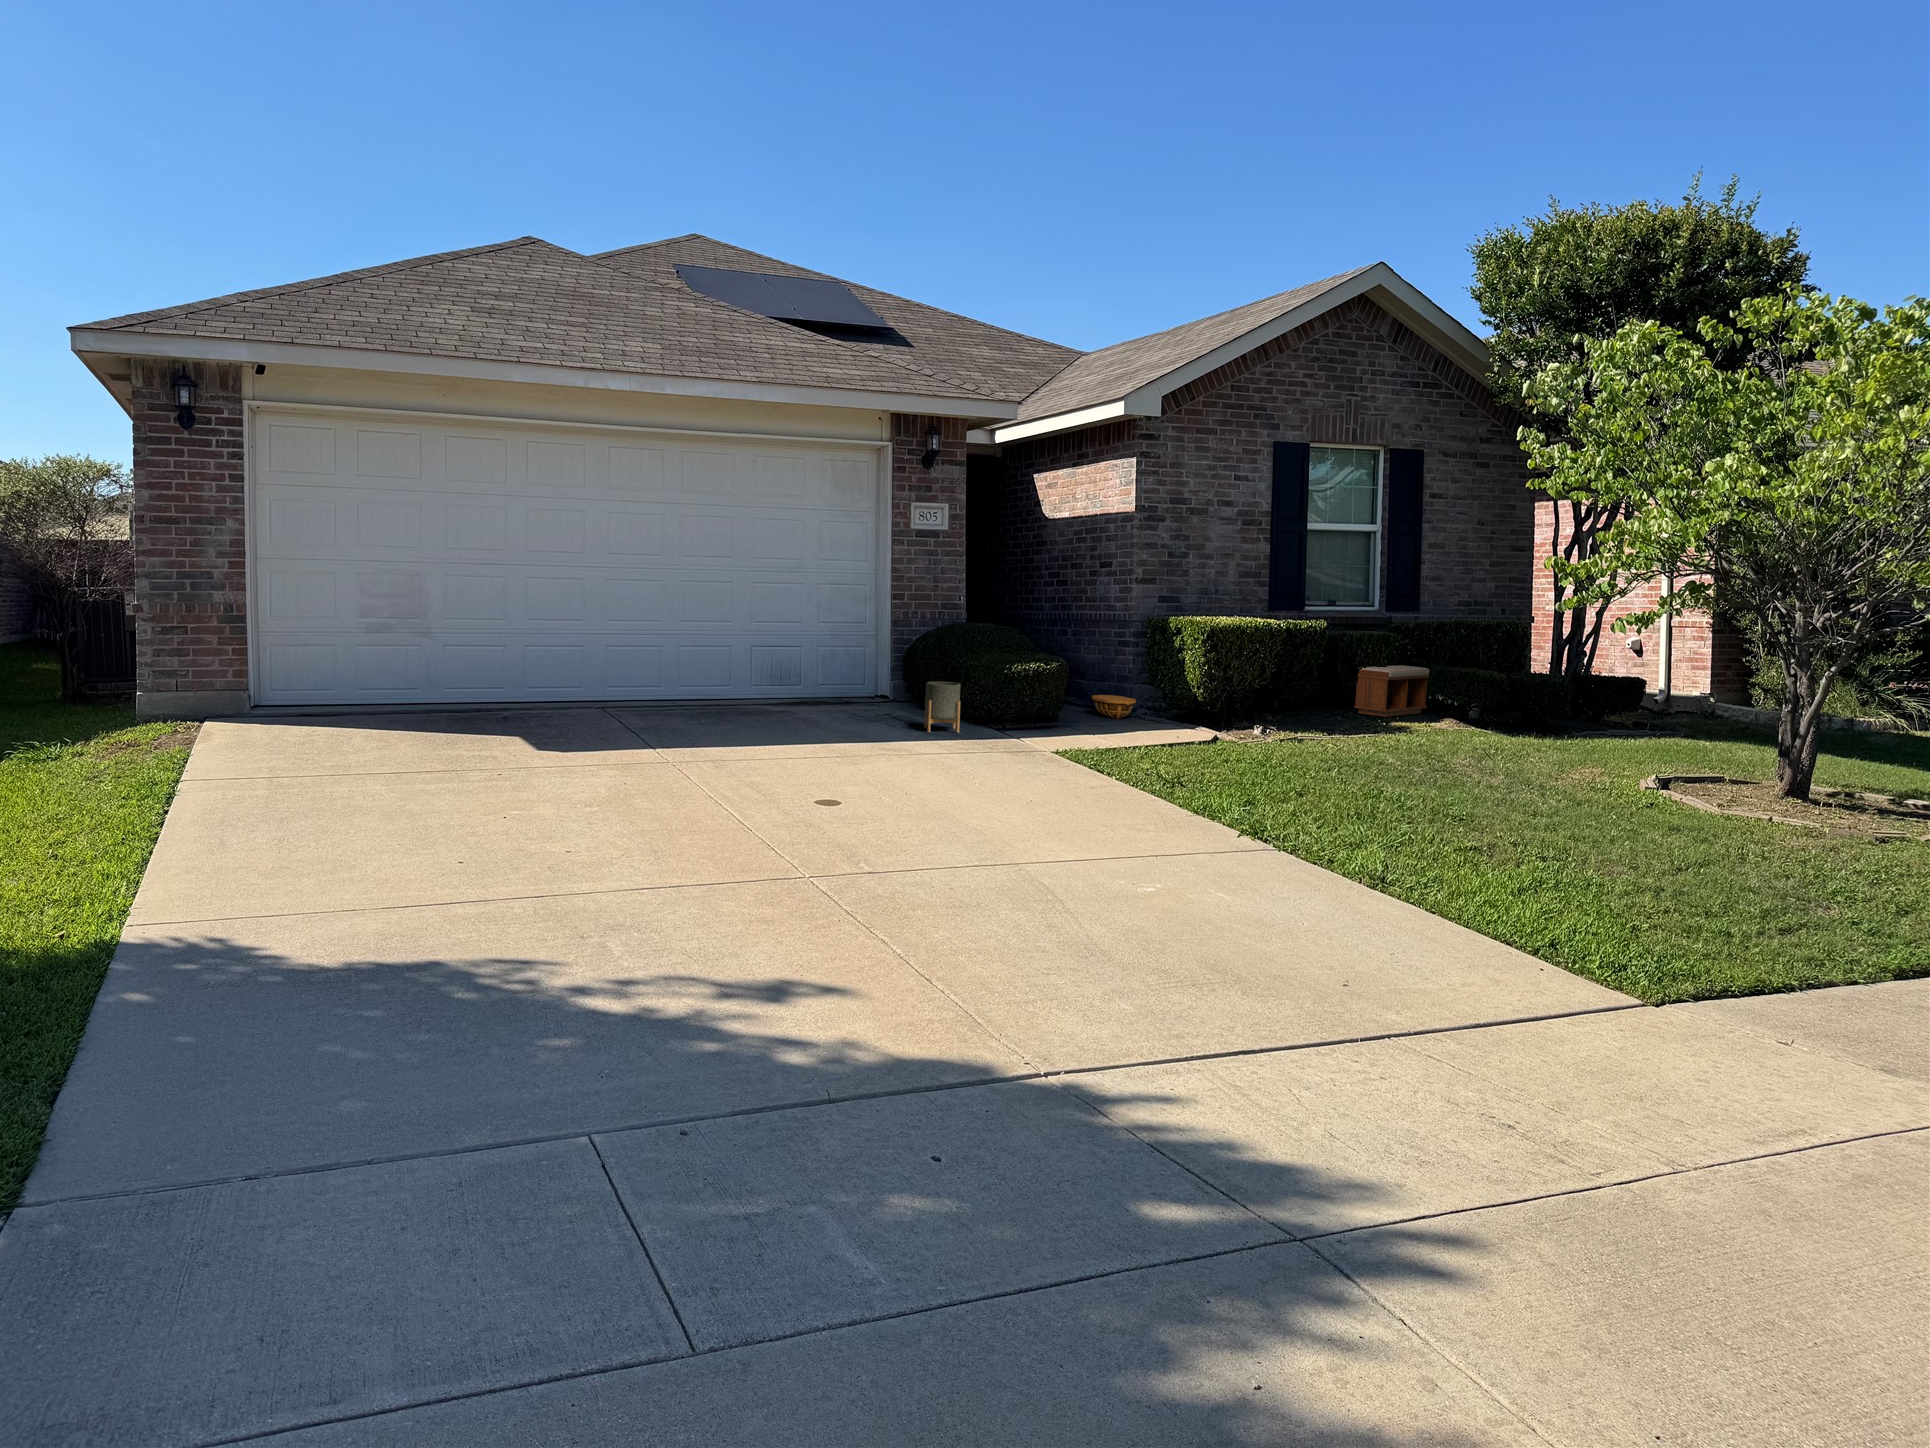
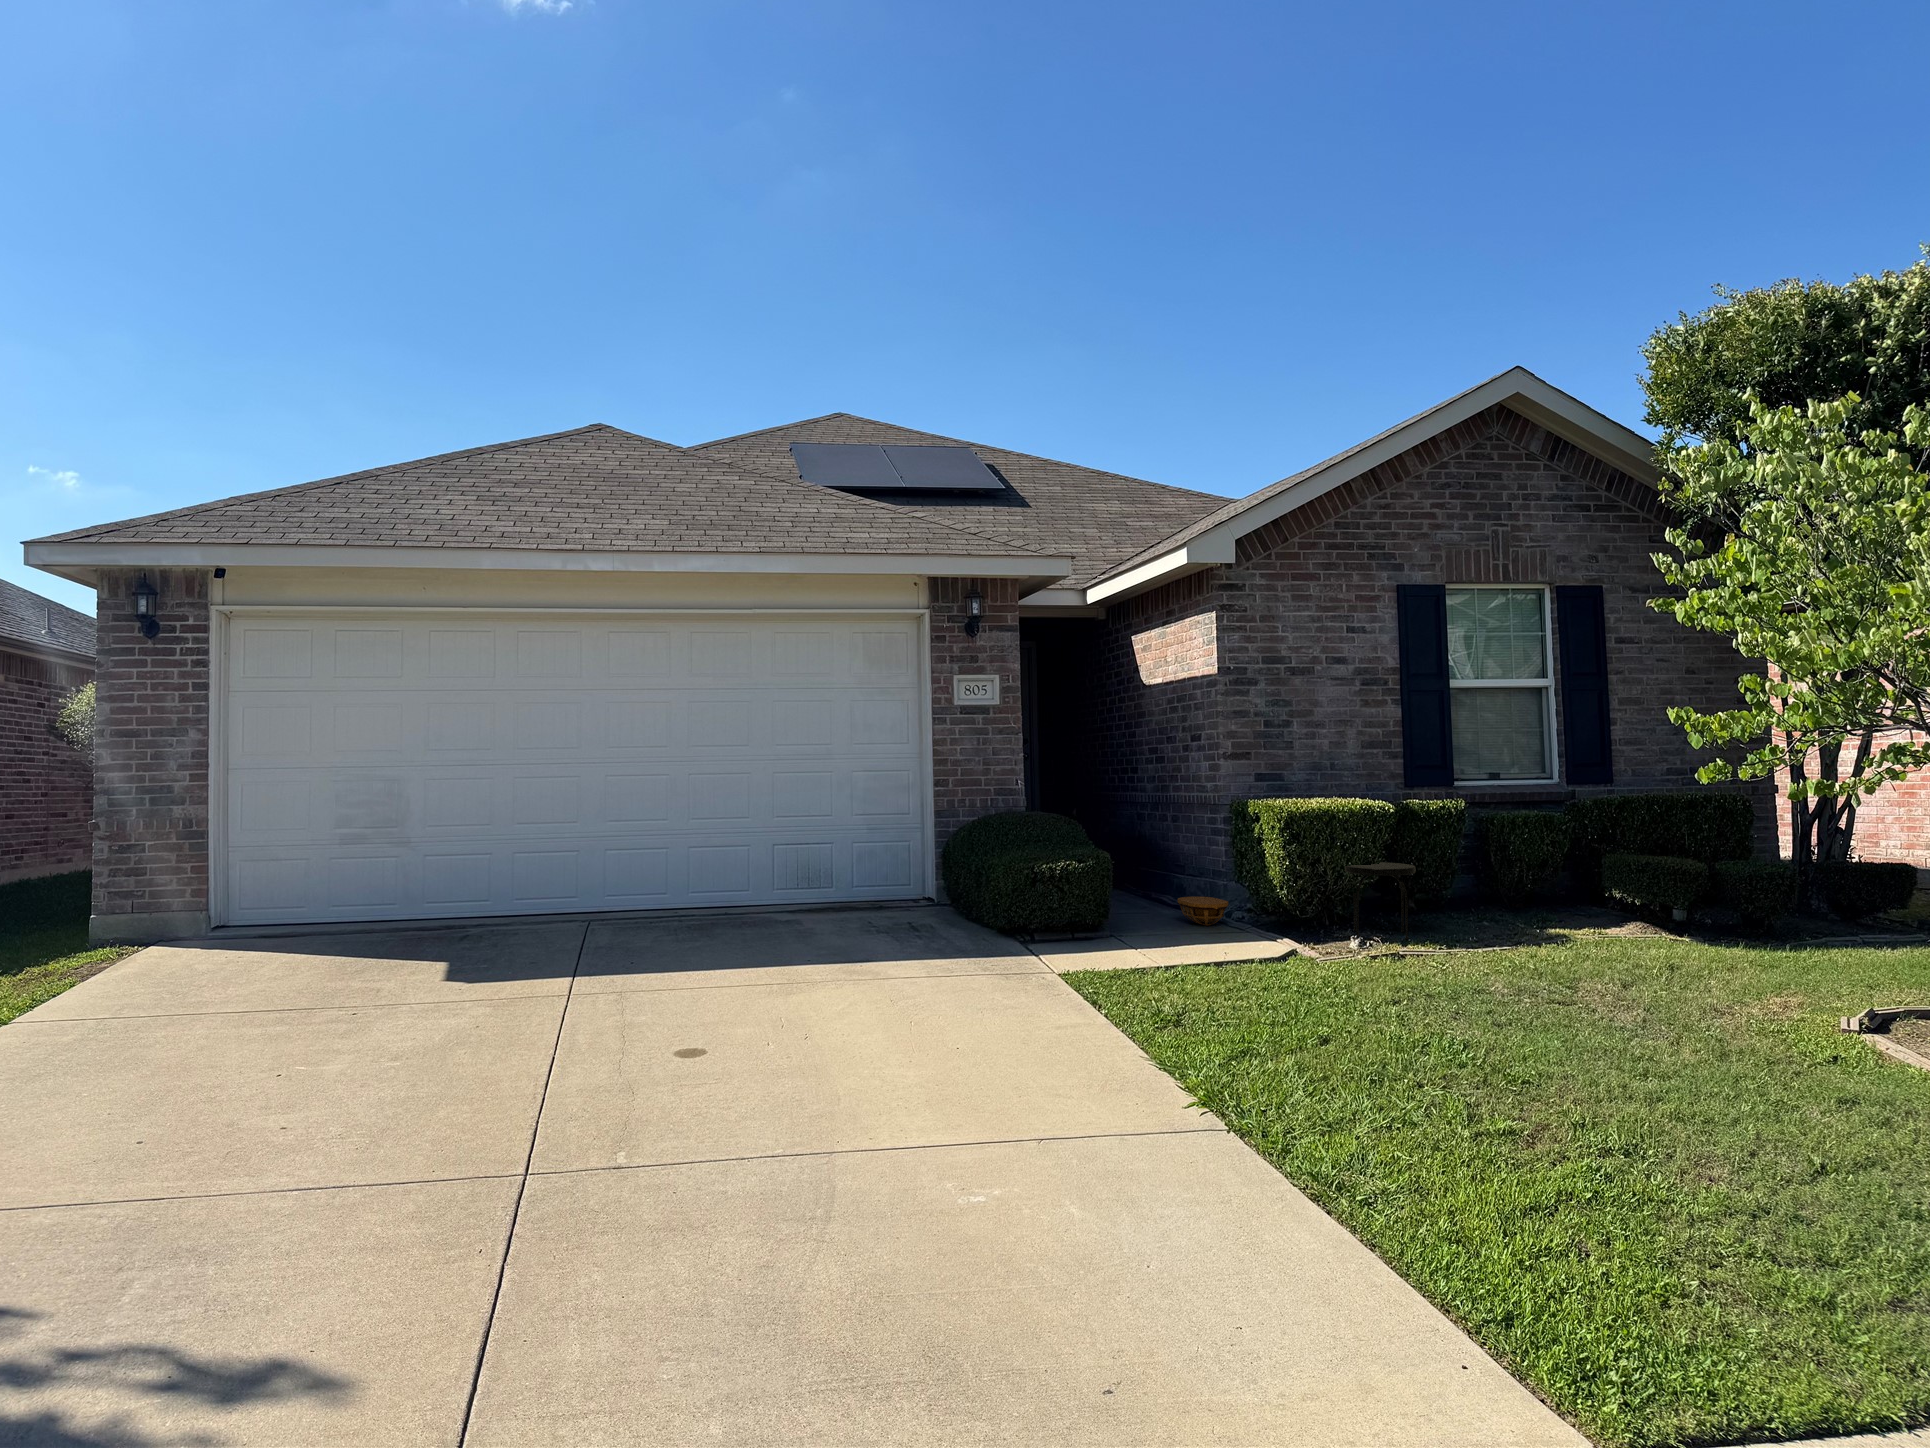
bench: present [1354,665,1430,717] -> none [1507,852,1609,919]
side table: none [1249,668,1306,730] -> present [1345,862,1416,939]
planter: present [924,682,960,733] -> none [948,887,988,948]

